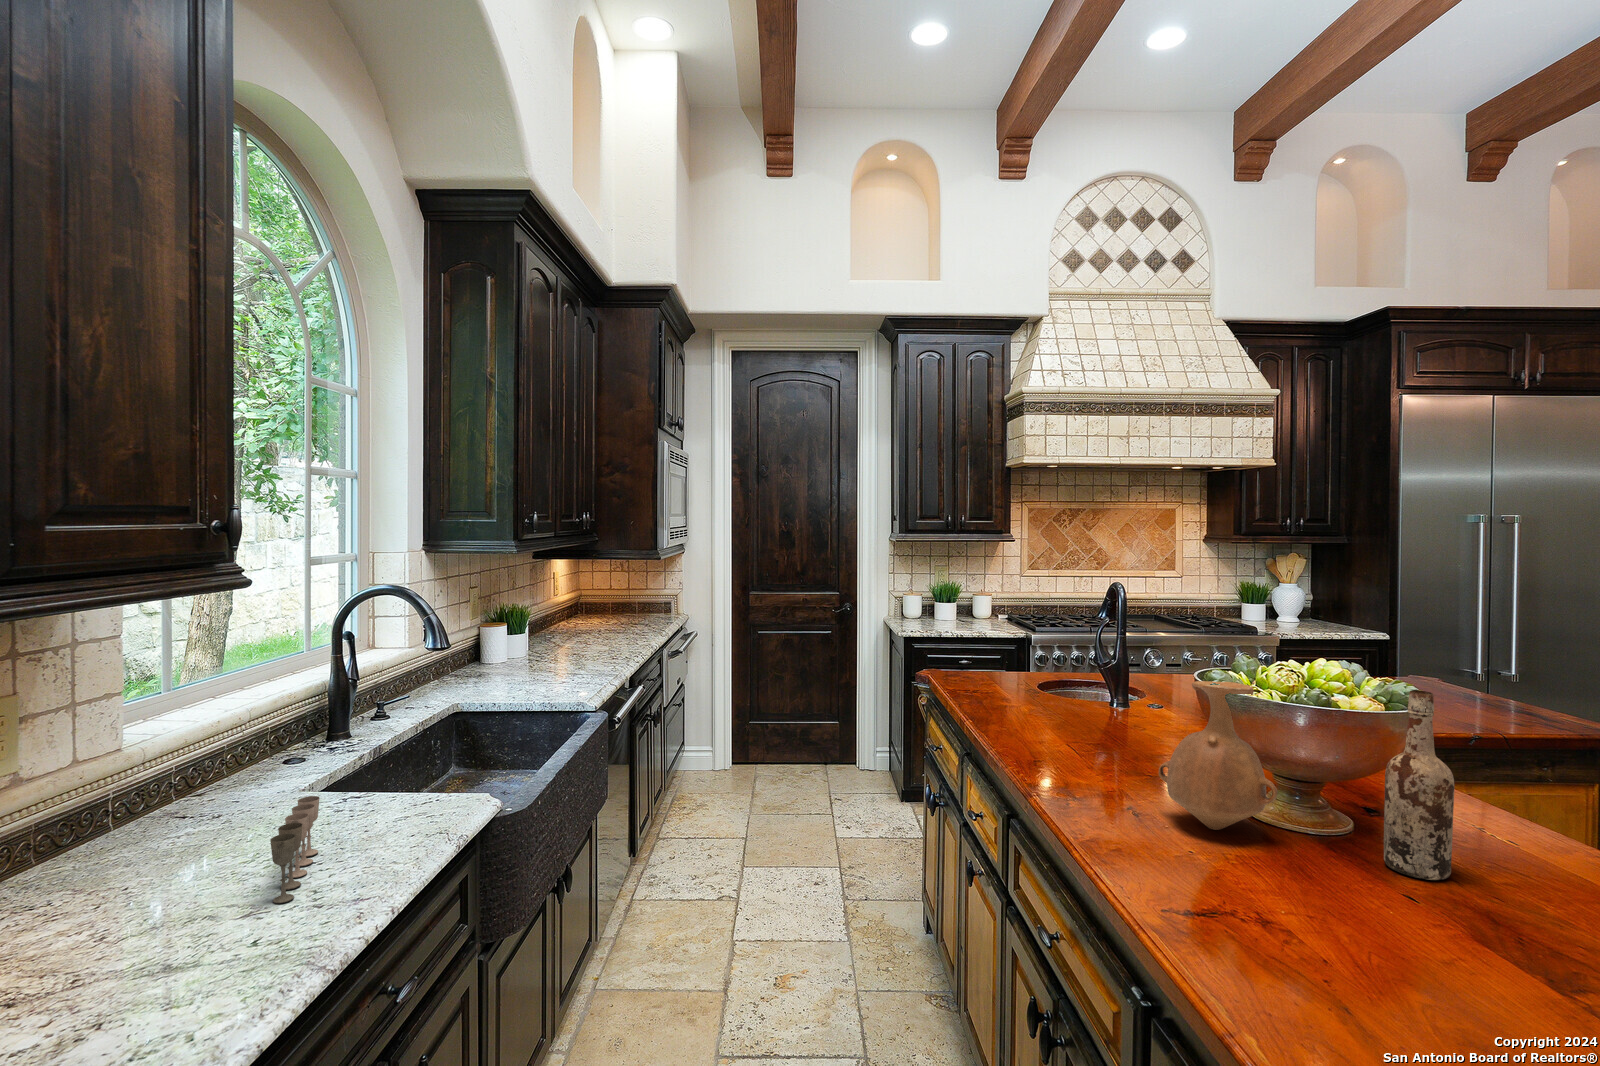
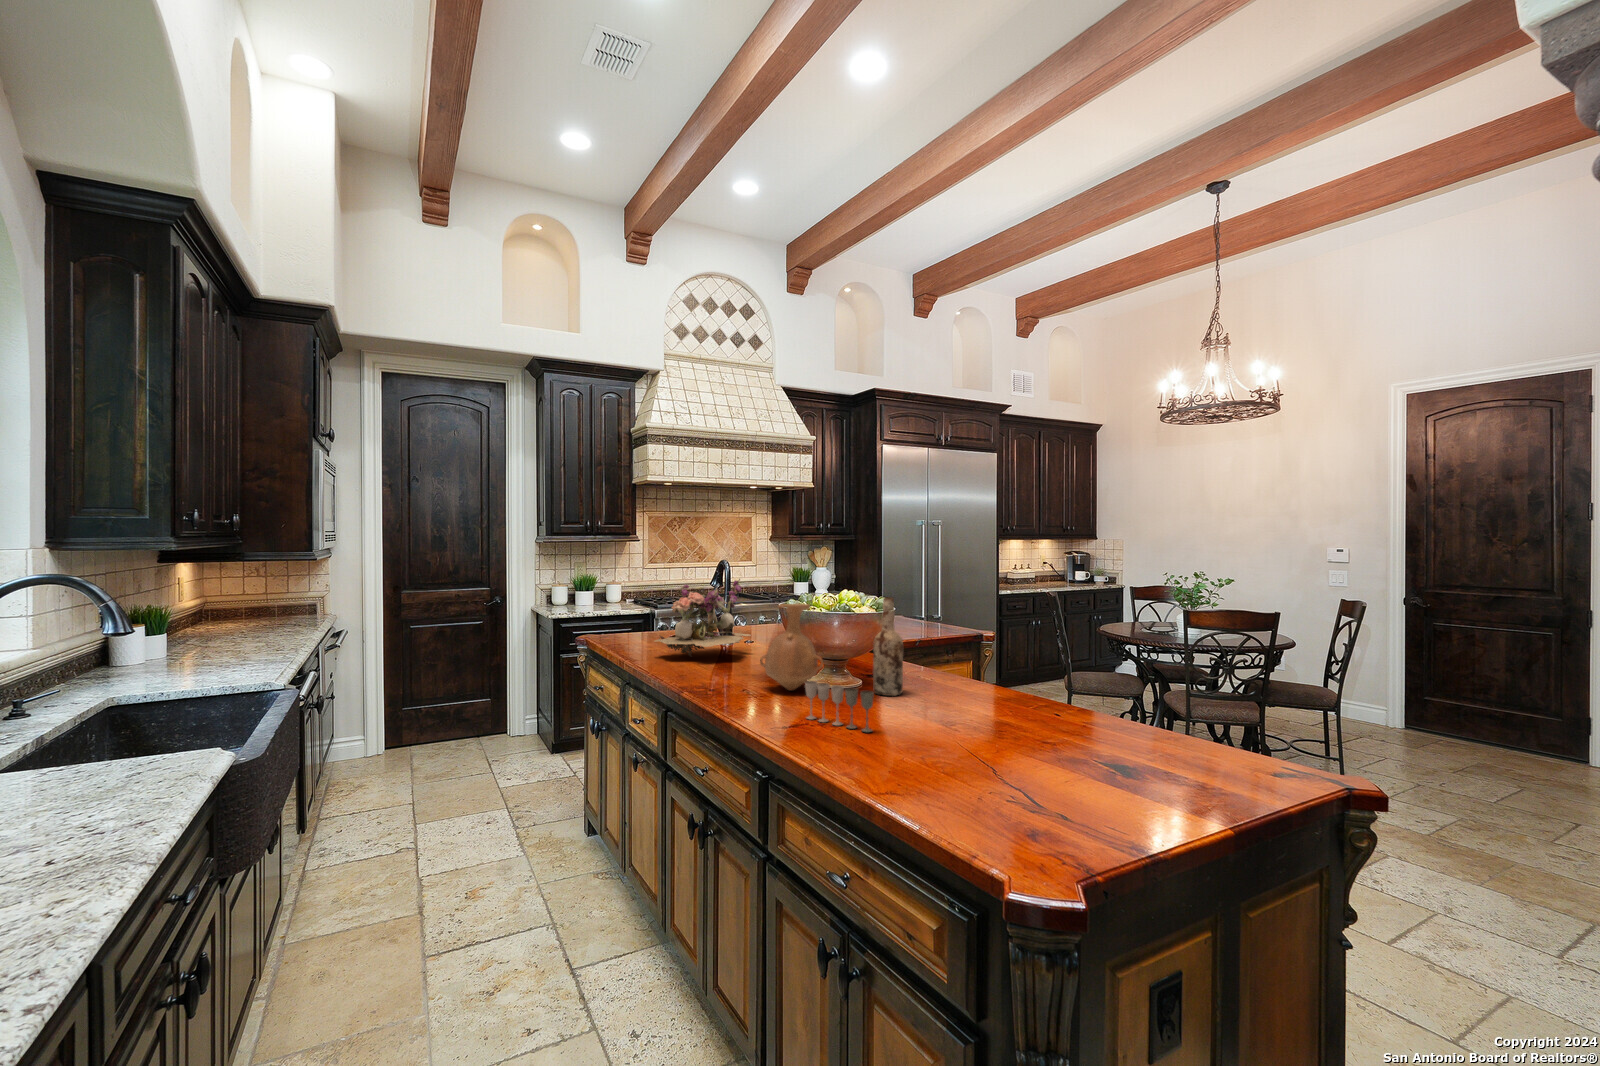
flower arrangement: none [1003,617,1155,729] -> present [655,579,751,656]
wine glass: present [270,796,320,903] -> present [805,681,874,732]

